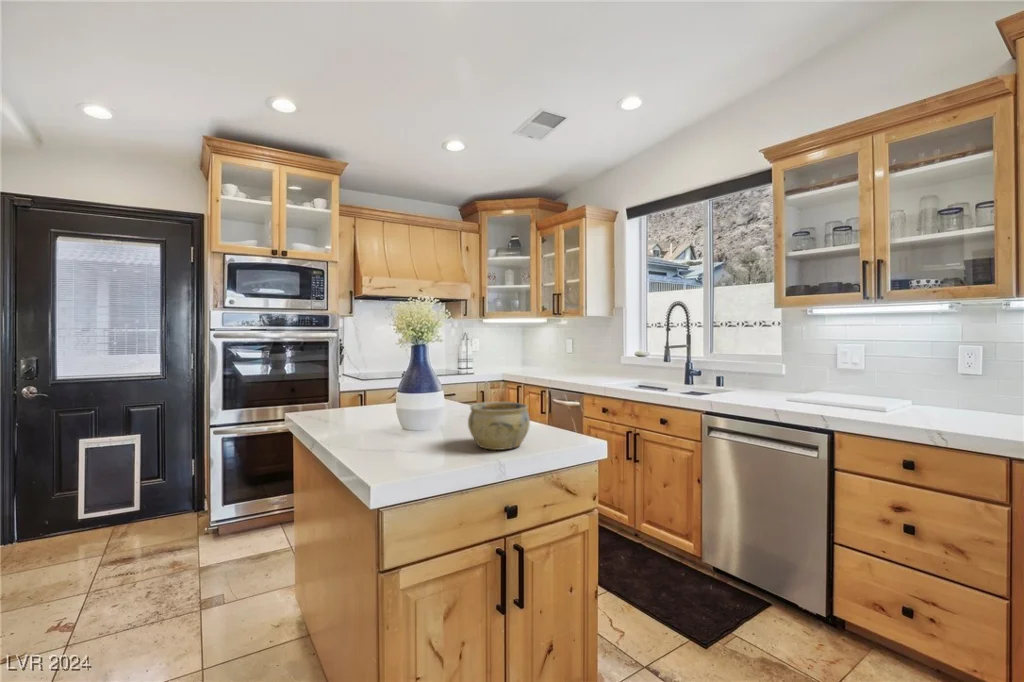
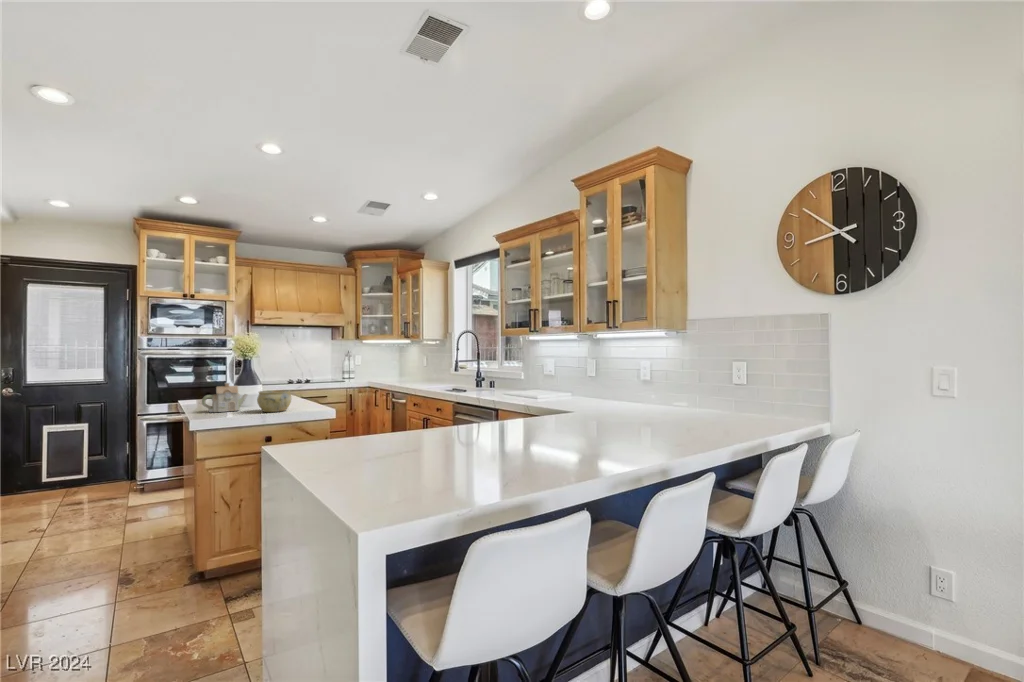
teapot: none [360,388,437,448] -> present [202,383,247,412]

